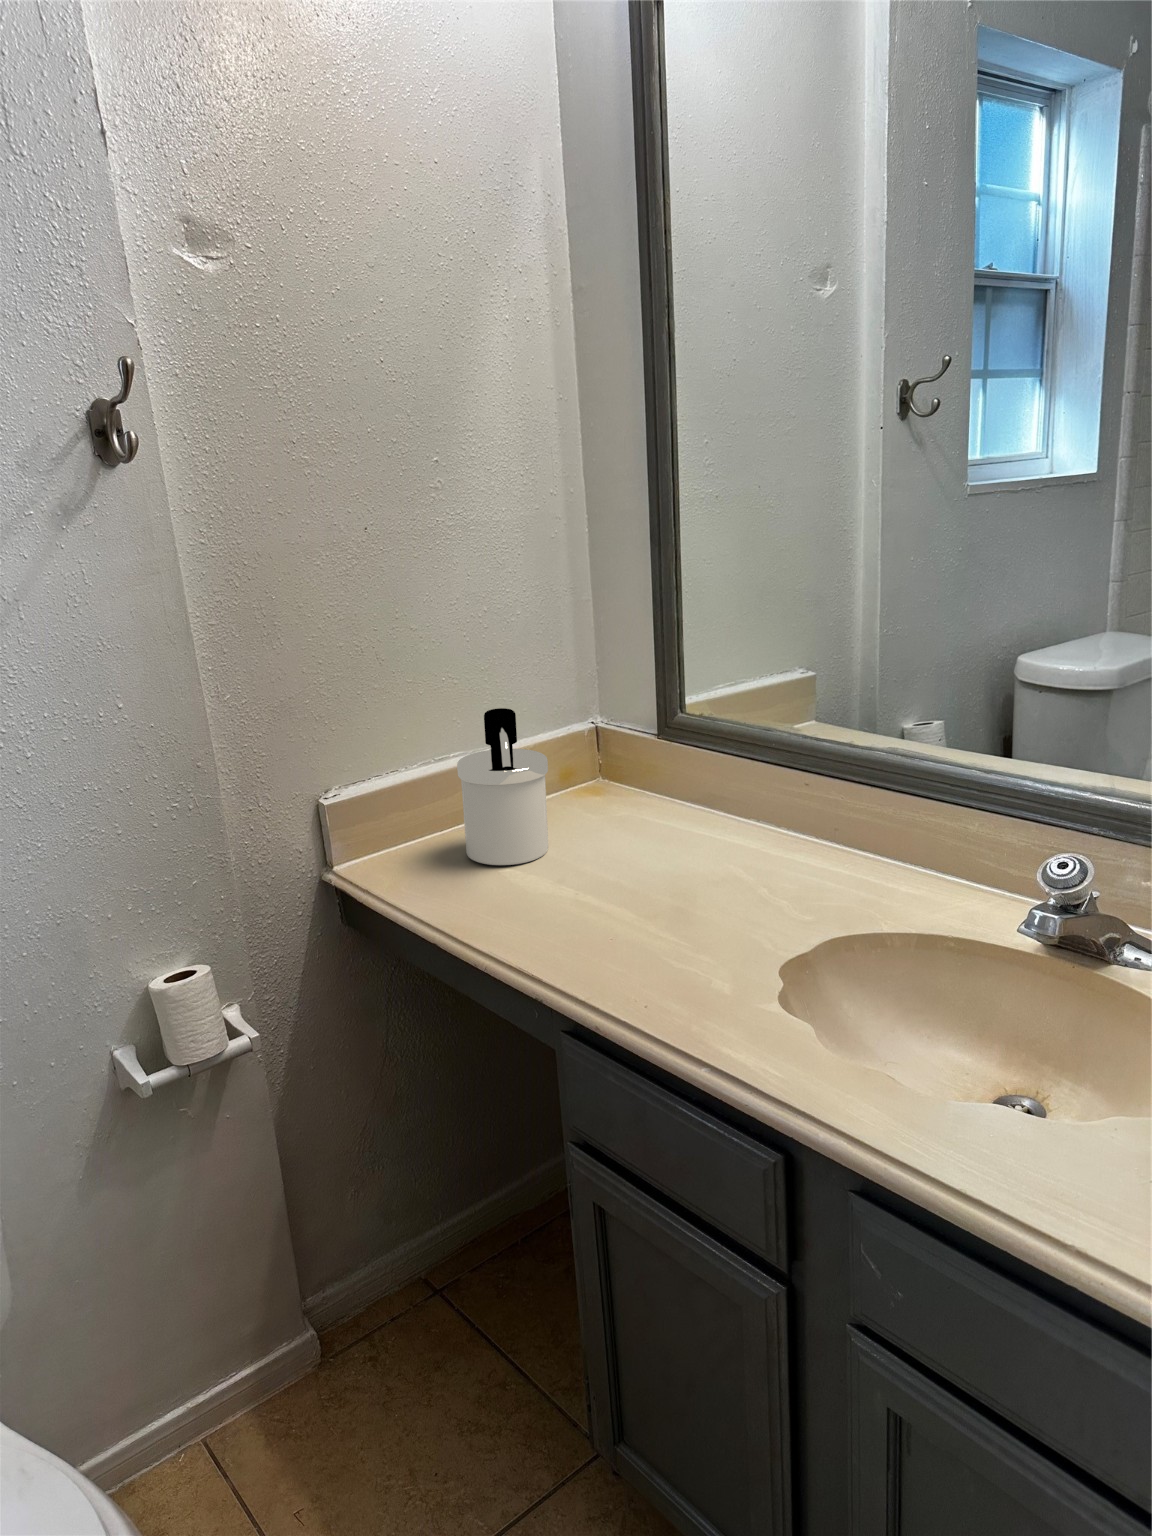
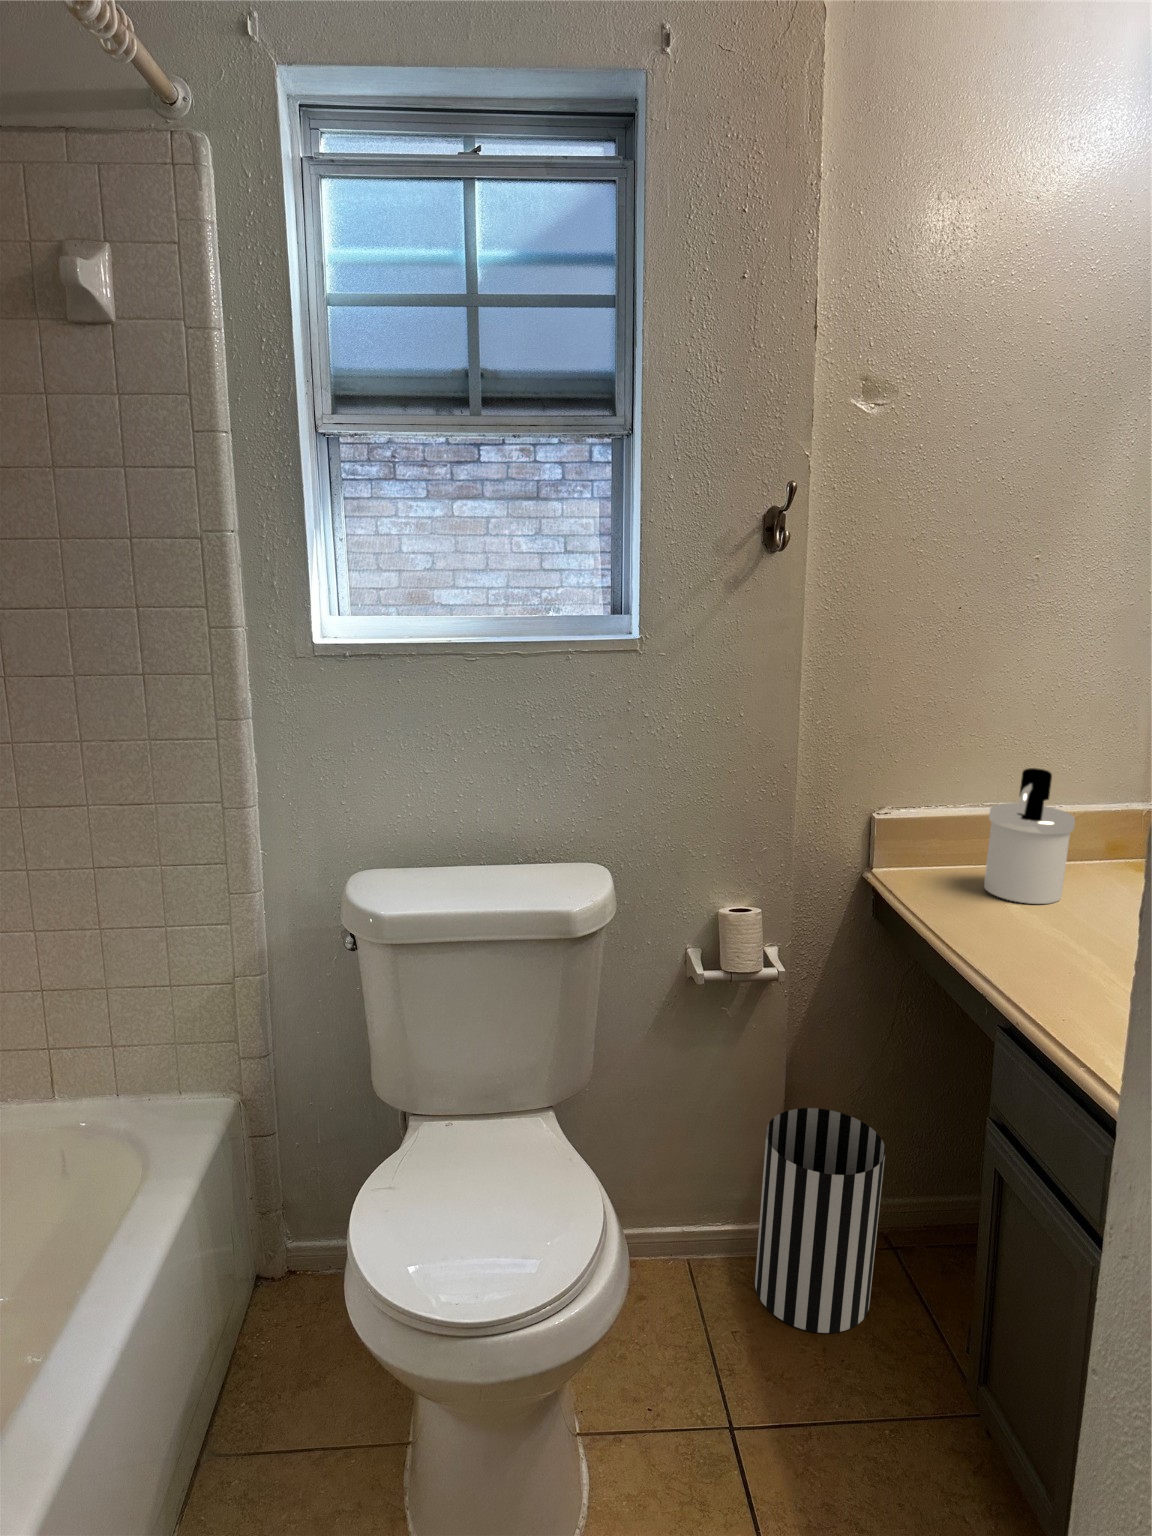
wastebasket: none [278,1167,442,1451] -> present [755,1108,885,1333]

